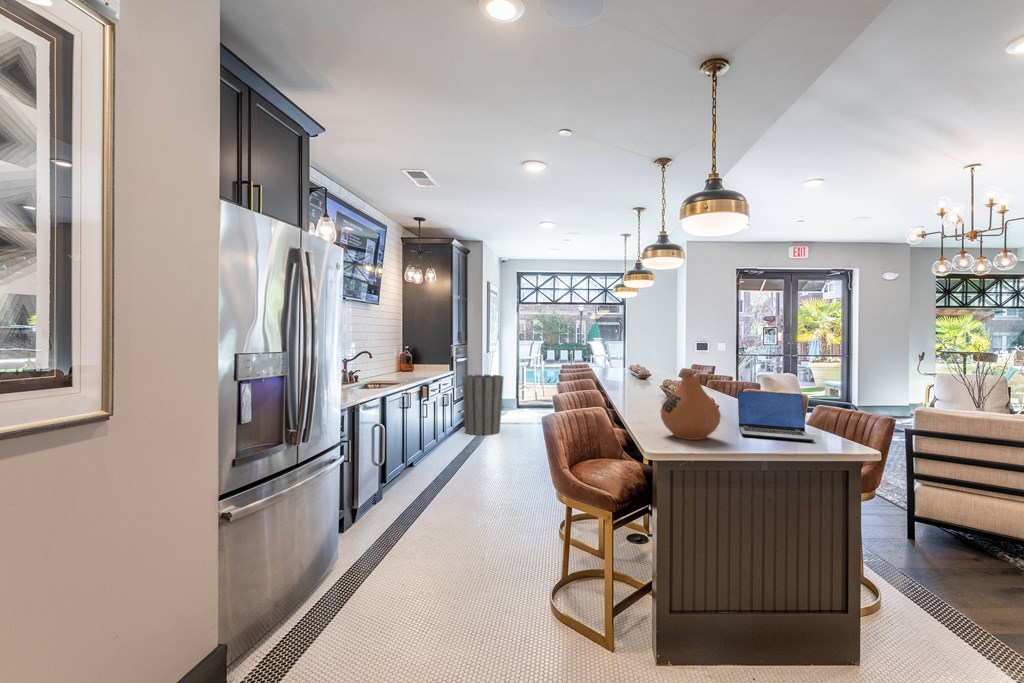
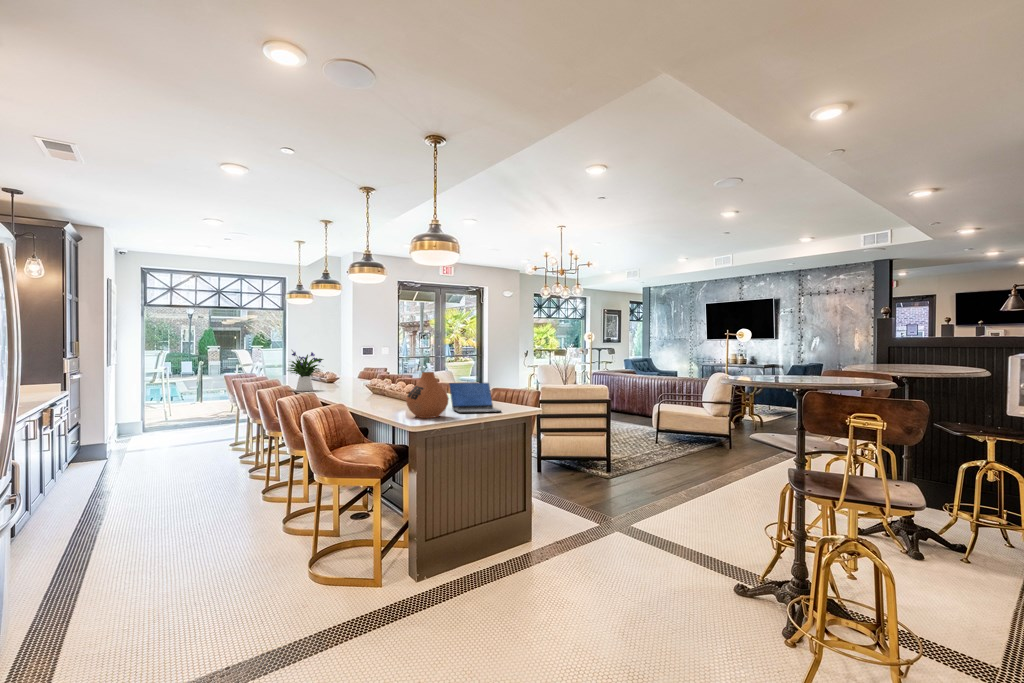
flower arrangement: none [584,342,626,385] -> present [288,352,323,391]
trash can: present [462,375,503,435] -> none [83,393,146,470]

